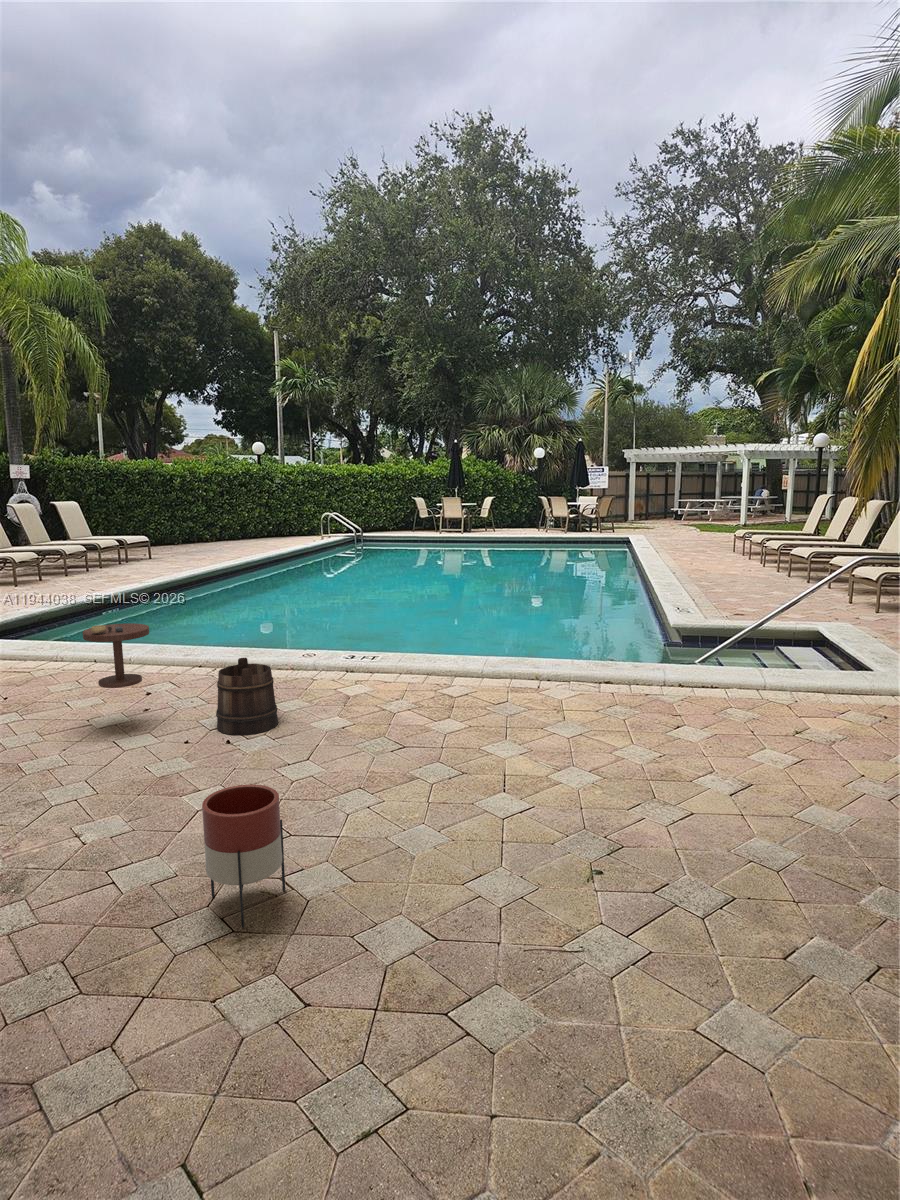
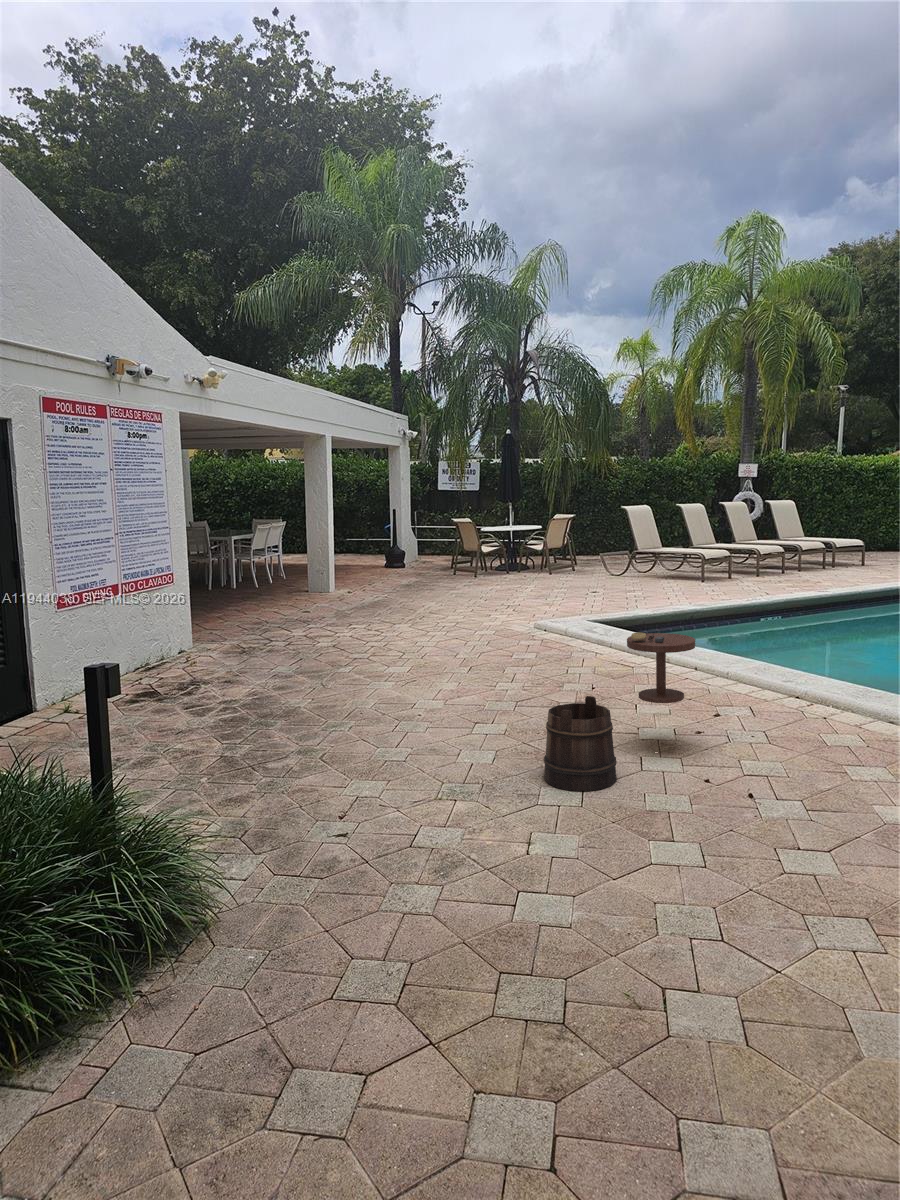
bucket: present [216,658,278,735] -> present [544,696,617,791]
planter: present [202,785,285,928] -> none [553,850,655,1026]

